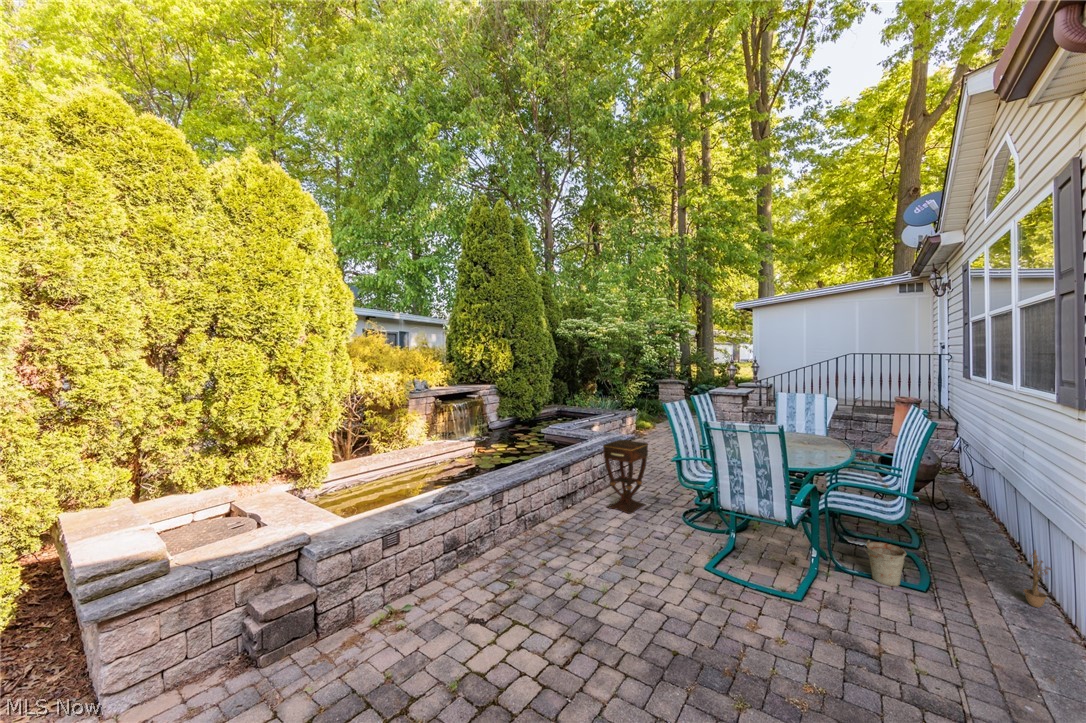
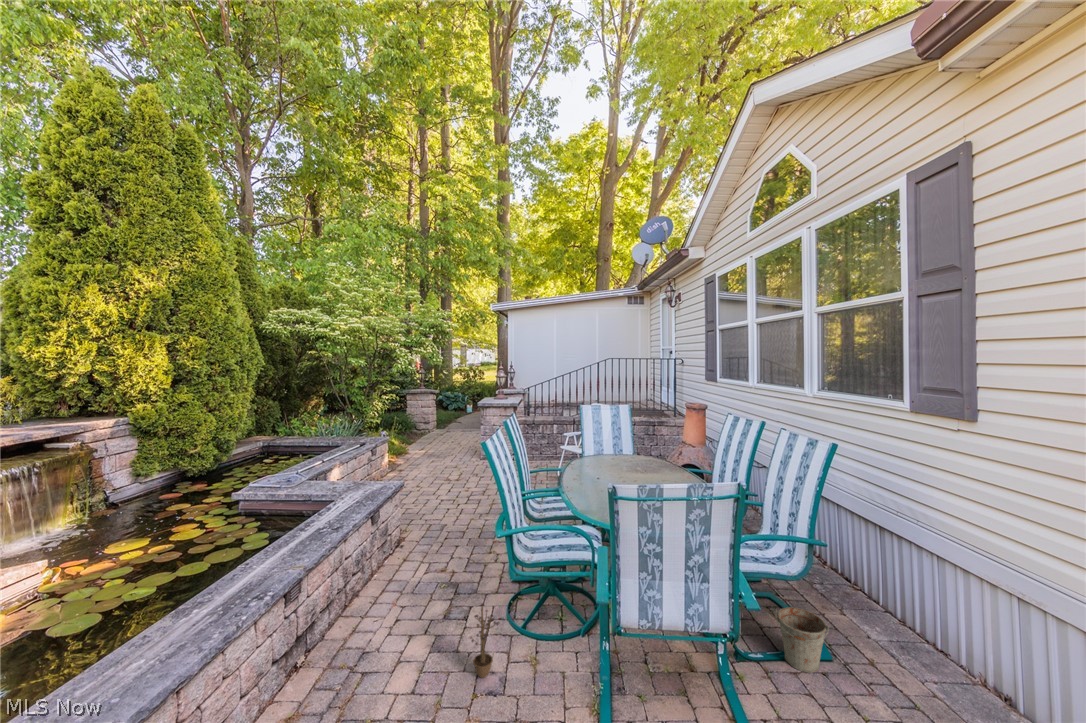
side table: present [603,440,648,514] -> none [371,507,449,647]
decorative plant: present [1024,550,1052,608] -> present [470,606,499,678]

